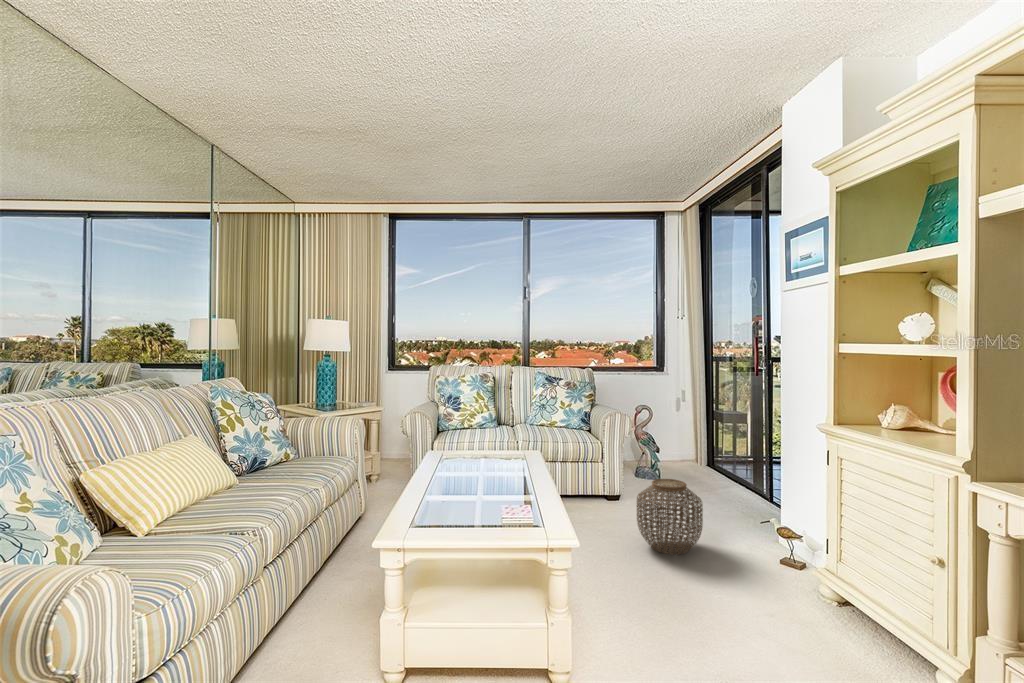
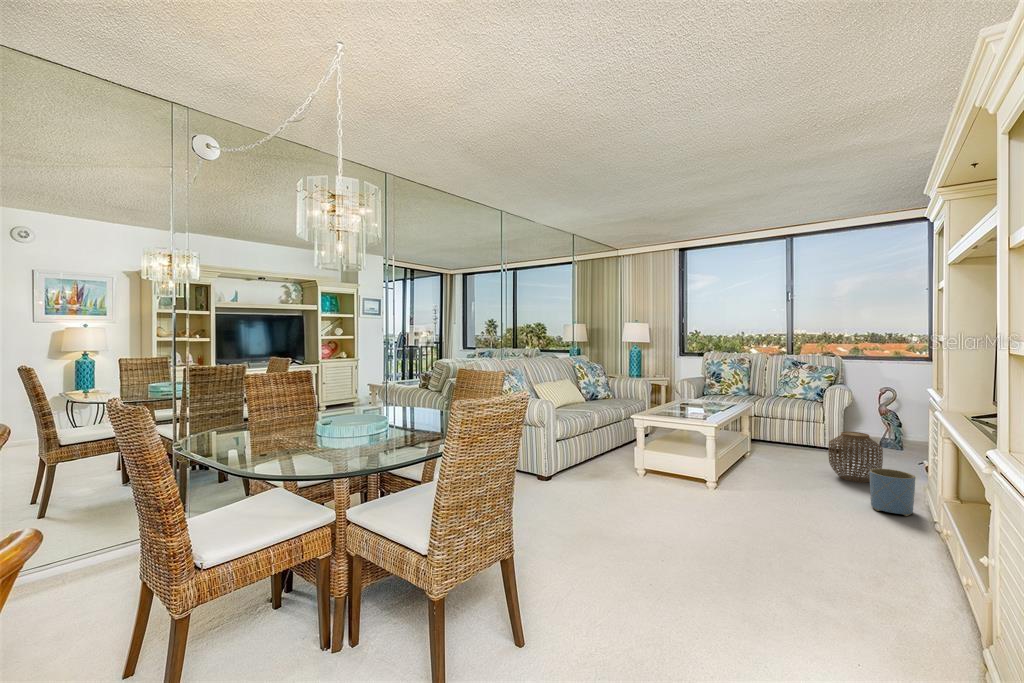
planter: none [735,544,796,621] -> present [870,469,916,516]

